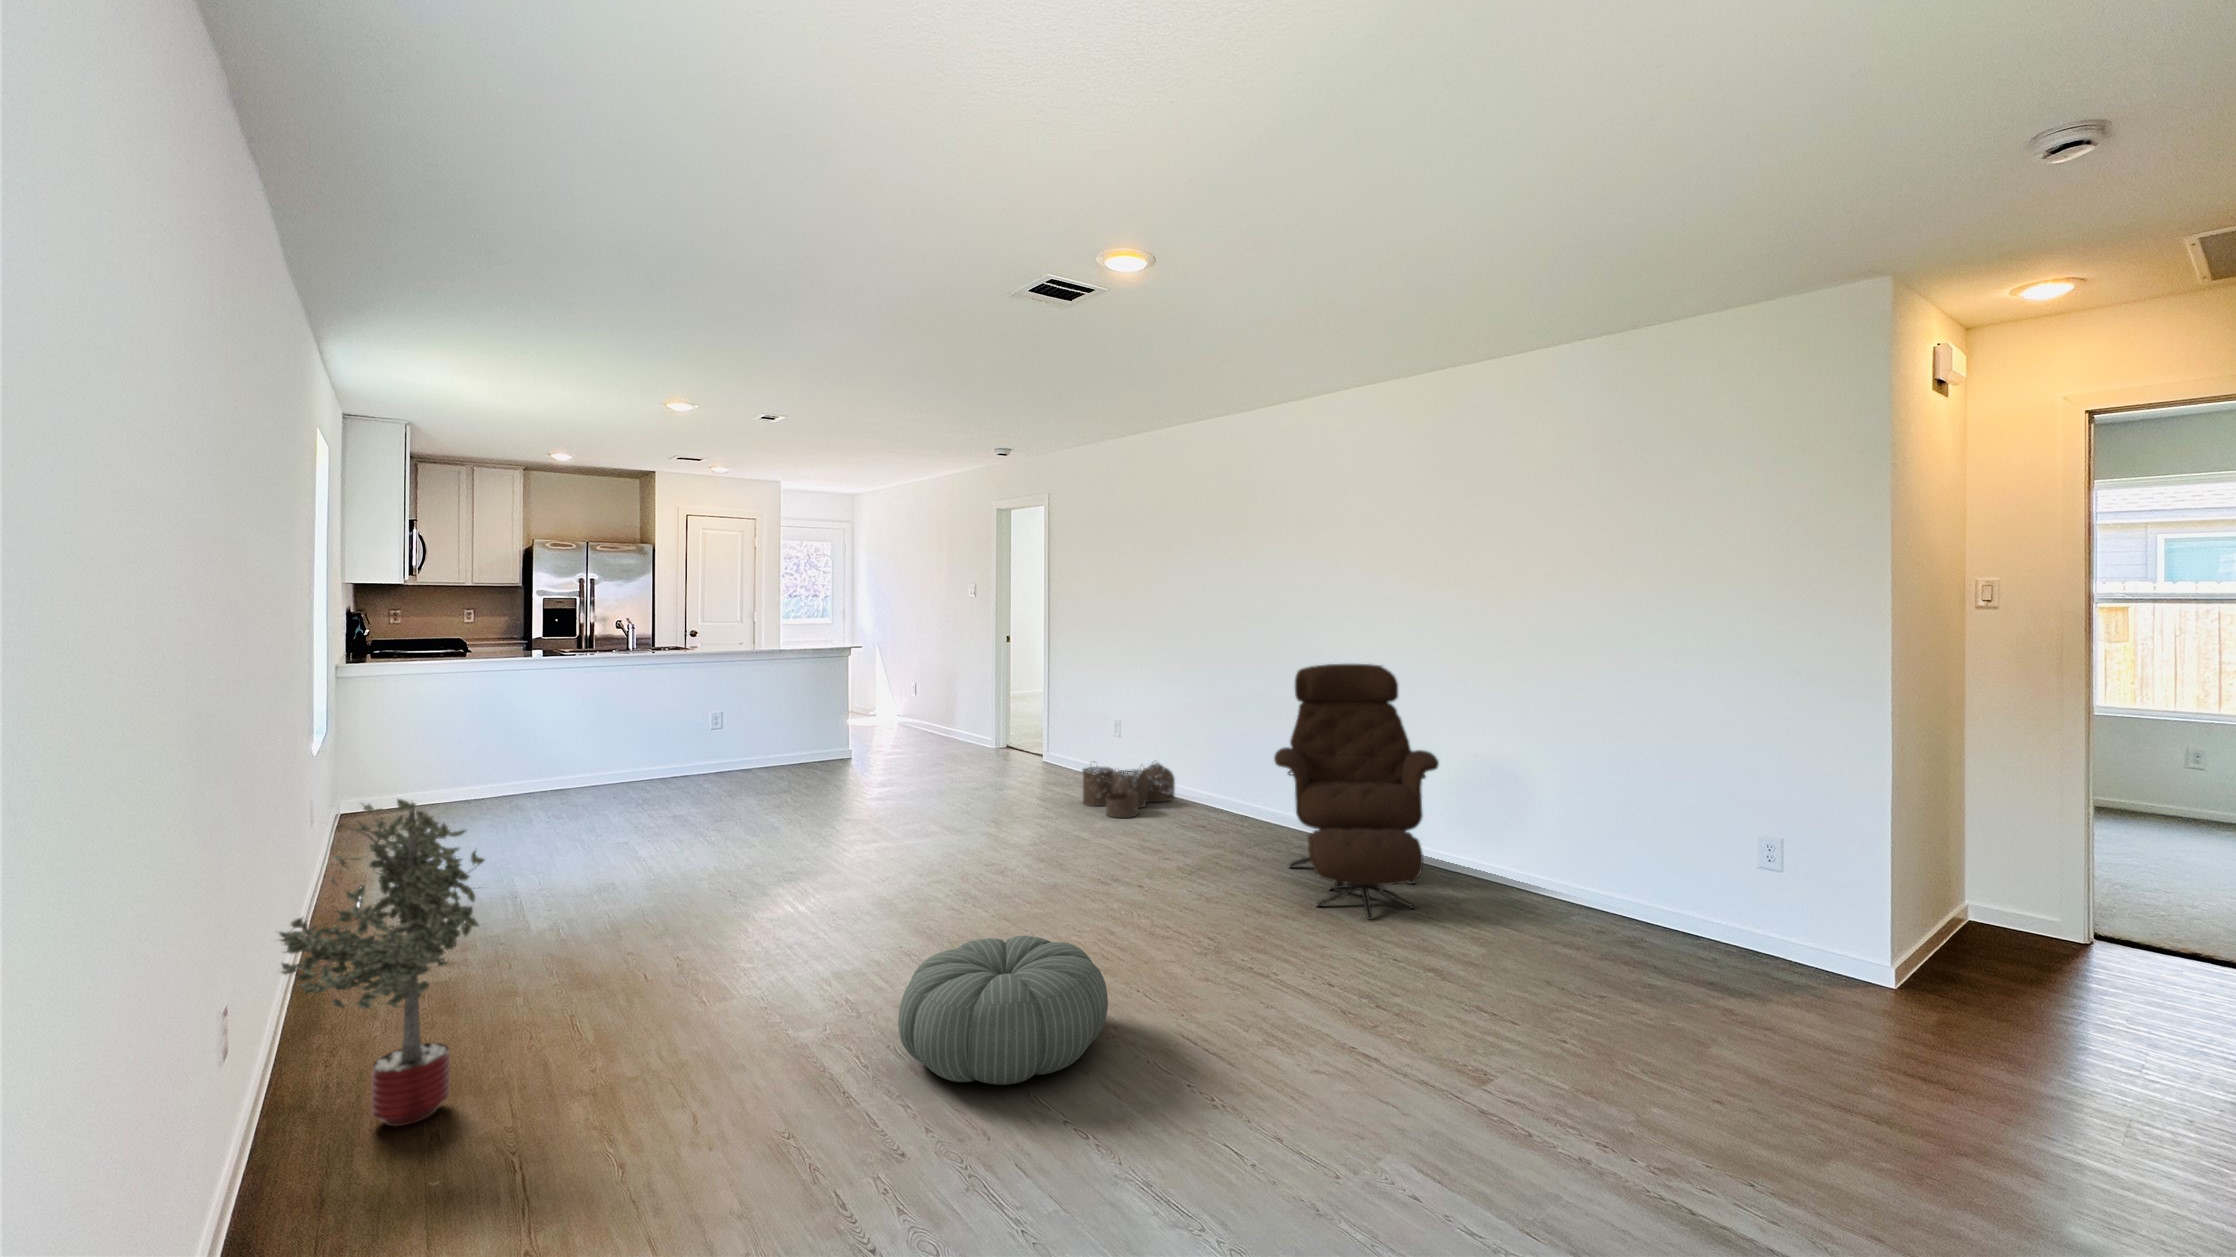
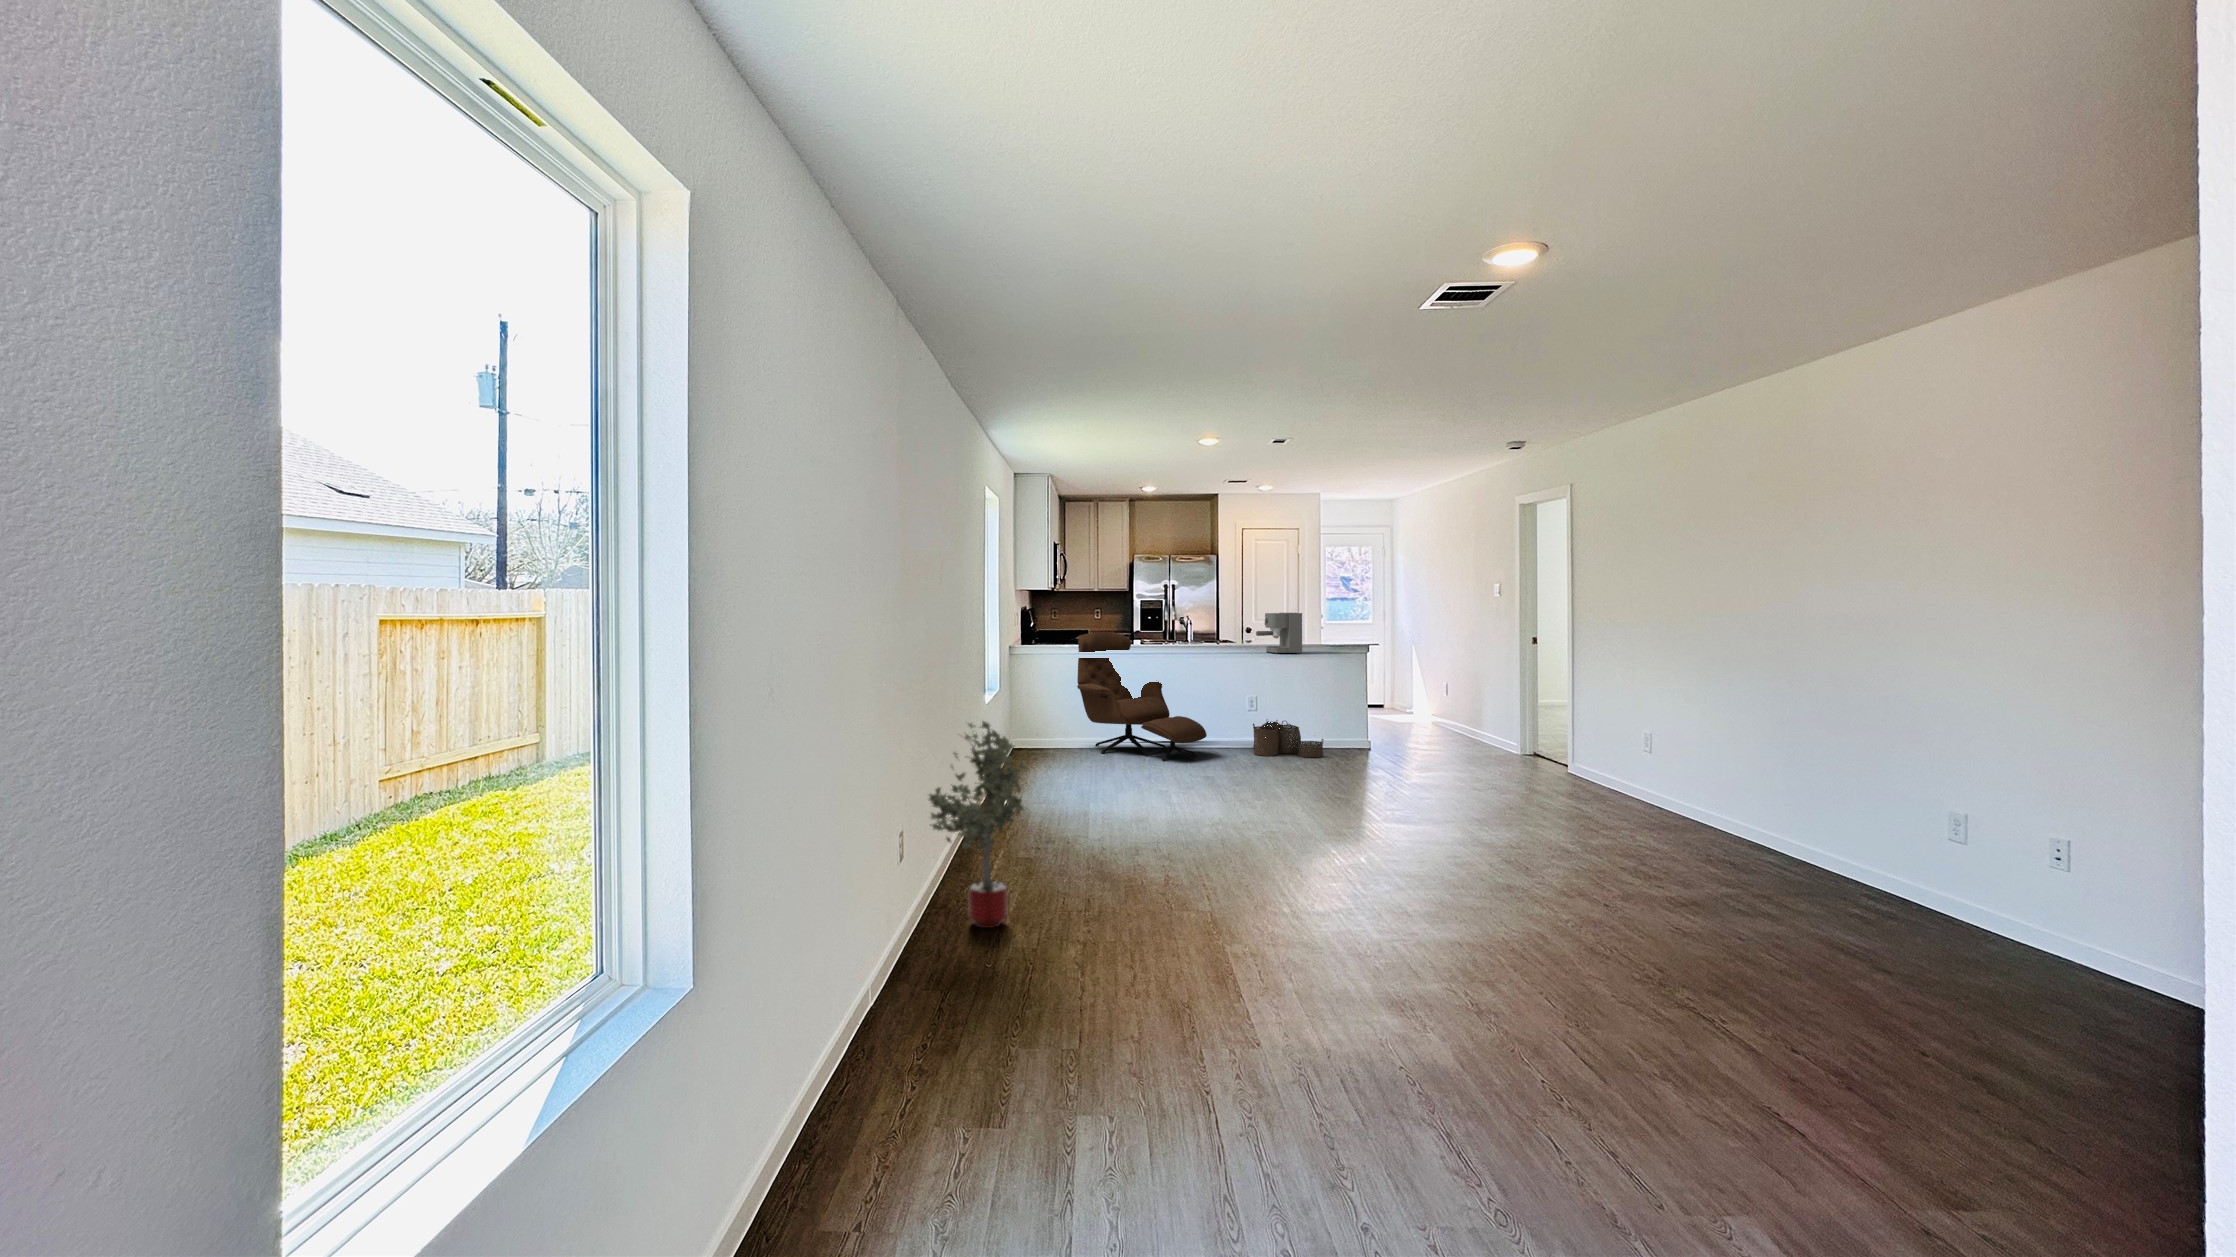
coffee maker: none [721,614,778,662] -> present [1256,613,1302,654]
lounge chair: present [1274,664,1439,919] -> present [1077,632,1207,761]
woven basket: present [1083,762,1175,818] -> present [1253,720,1323,757]
pouf: present [898,935,1108,1085] -> none [1284,899,1482,1028]

